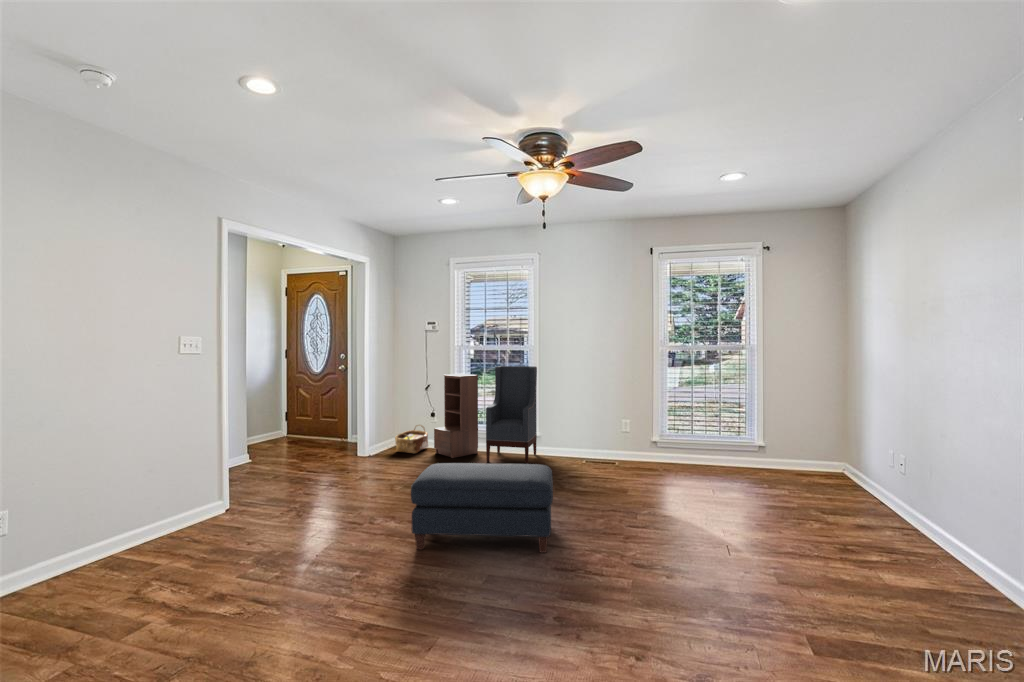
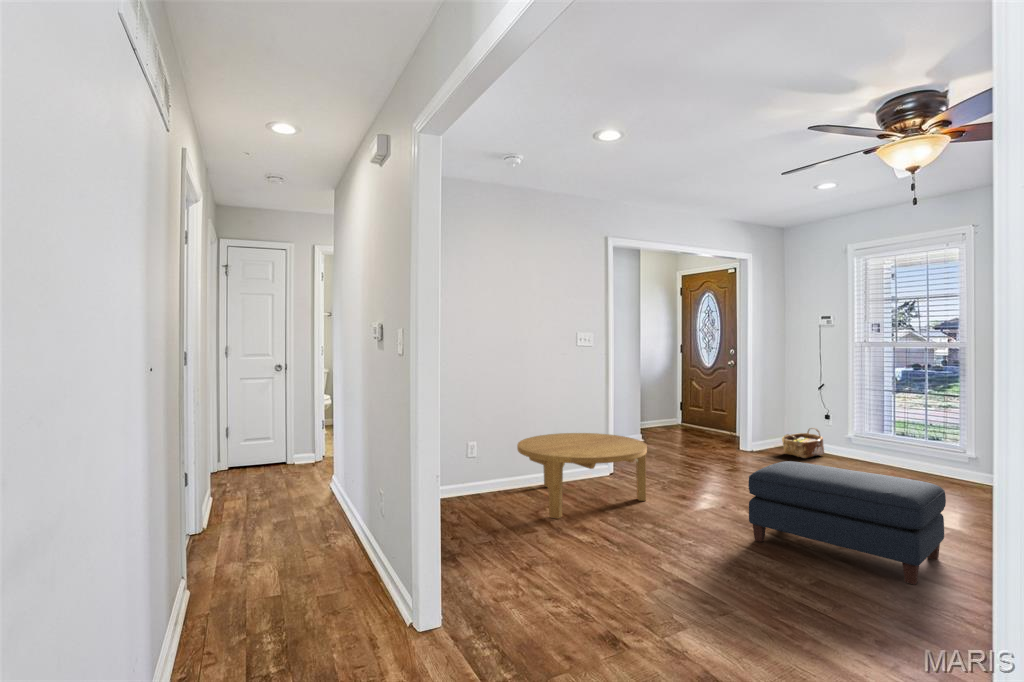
armchair: present [486,366,537,464] -> none [894,364,983,492]
bookshelf: present [434,374,478,458] -> none [828,372,889,470]
coffee table: none [92,463,290,596] -> present [517,433,647,519]

